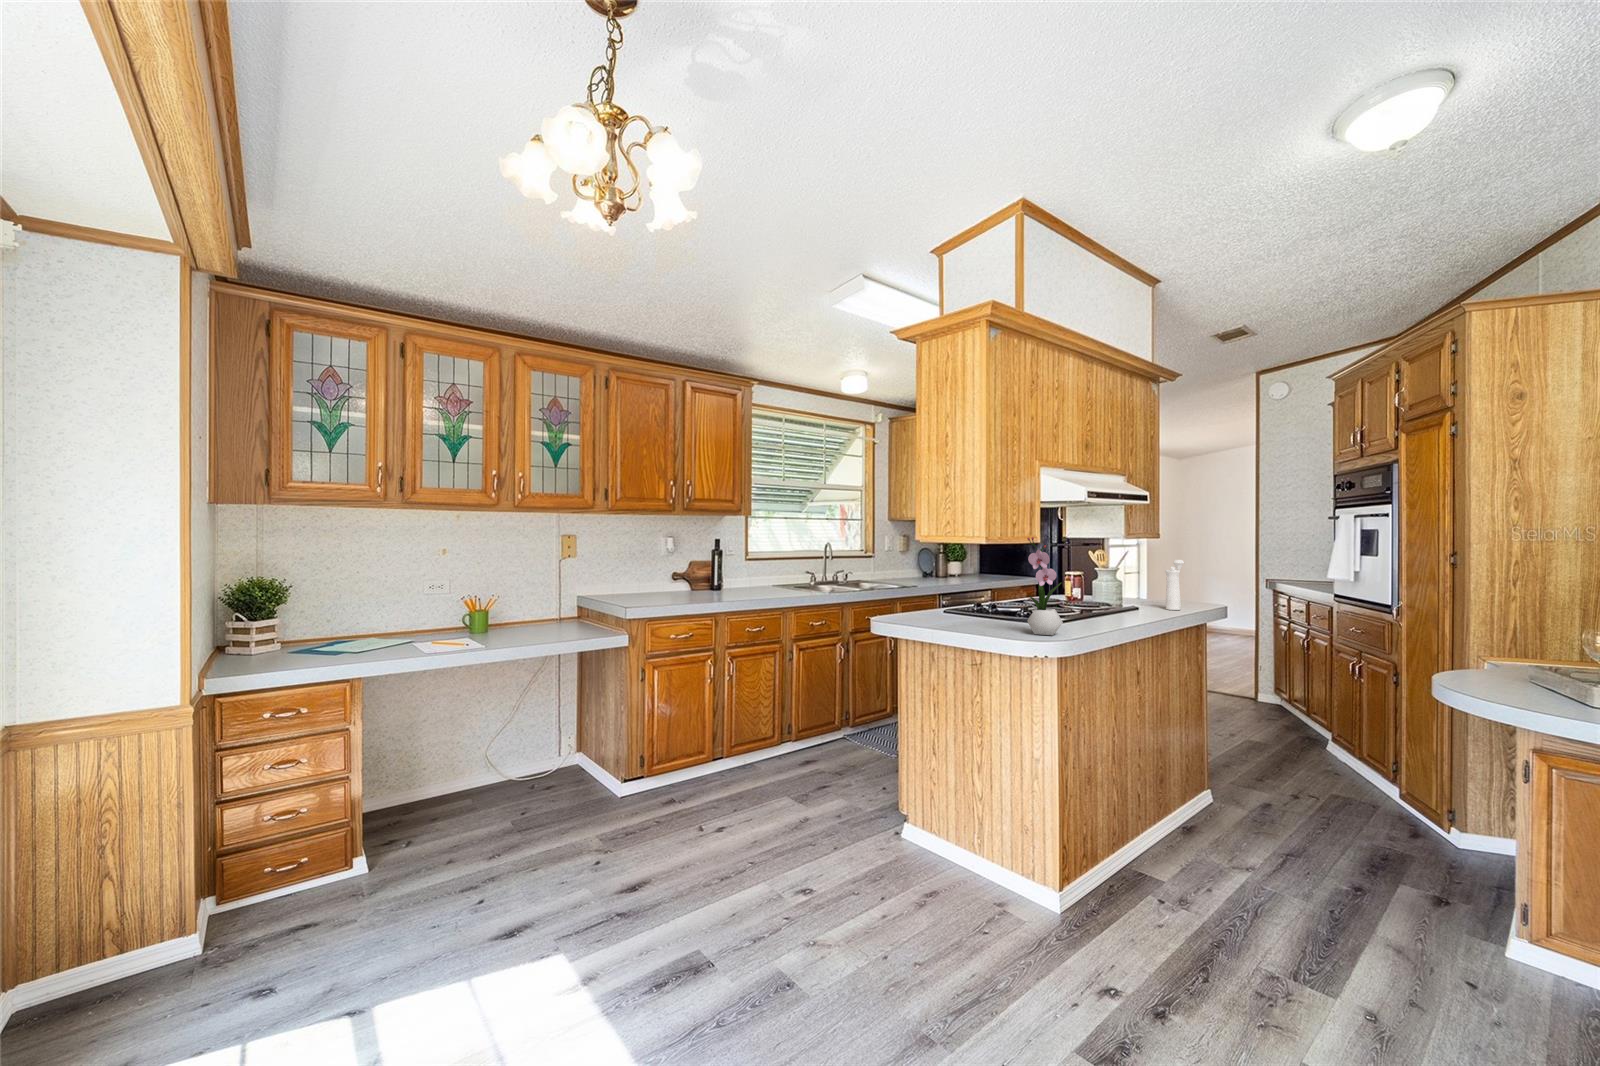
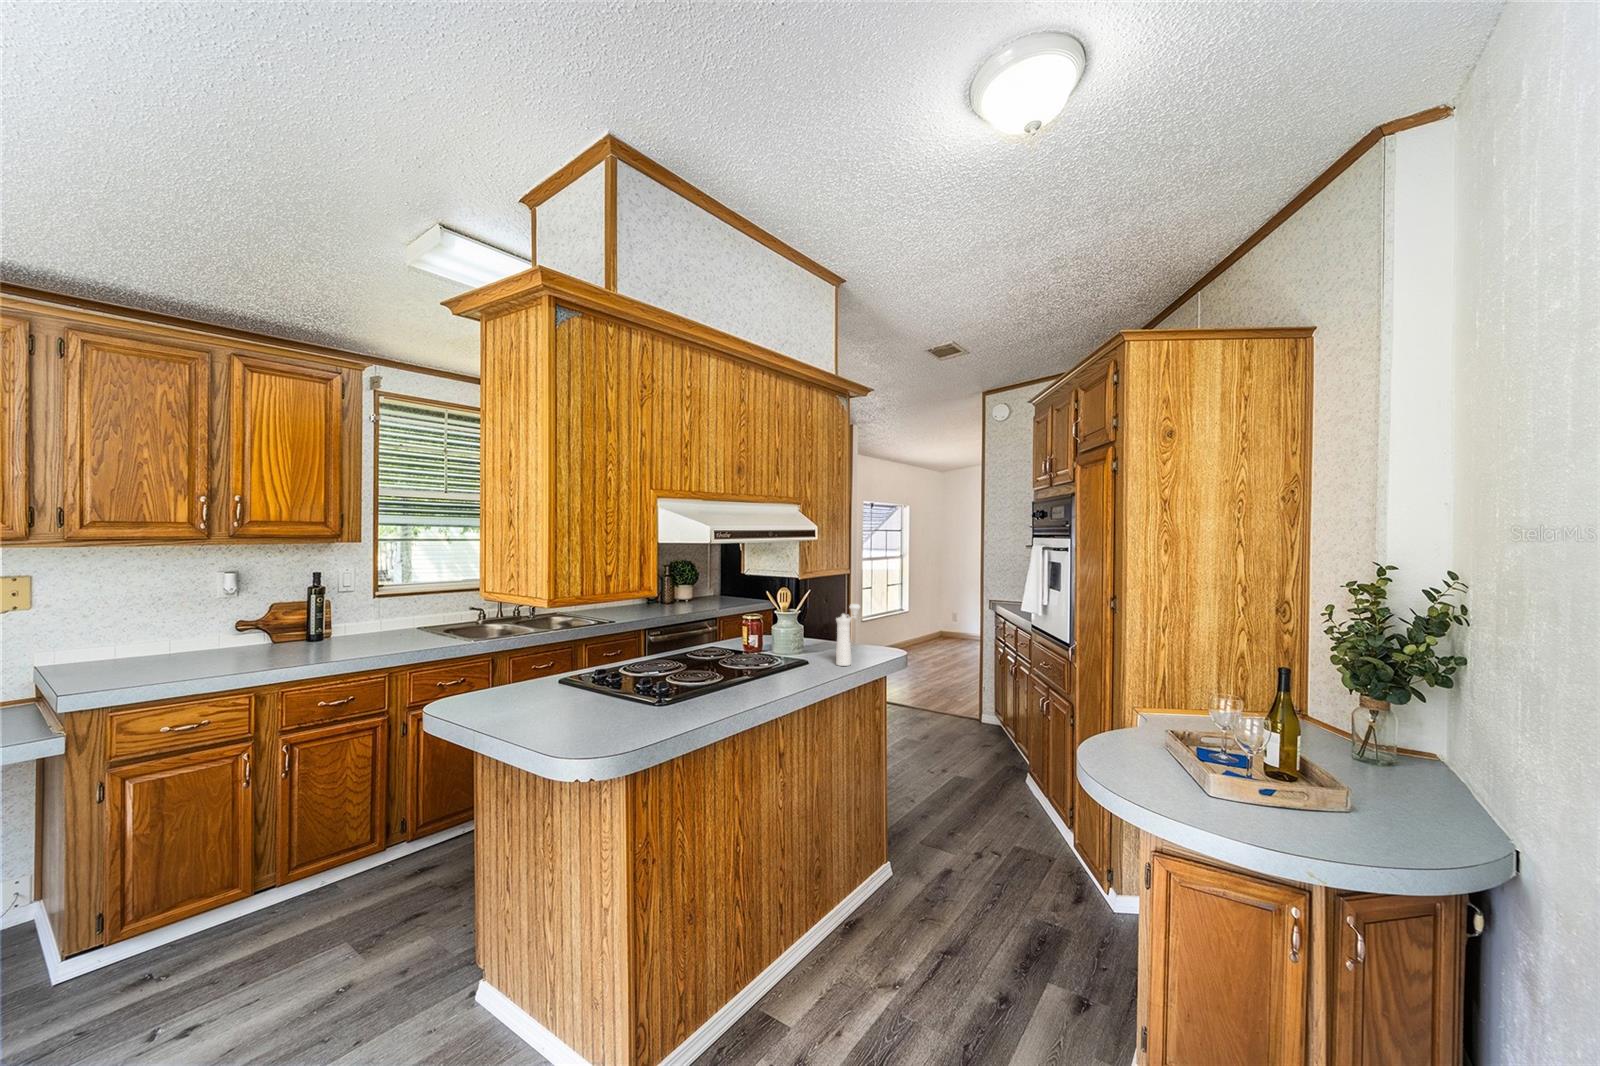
flower arrangement: present [1027,537,1063,635] -> none [592,600,651,737]

